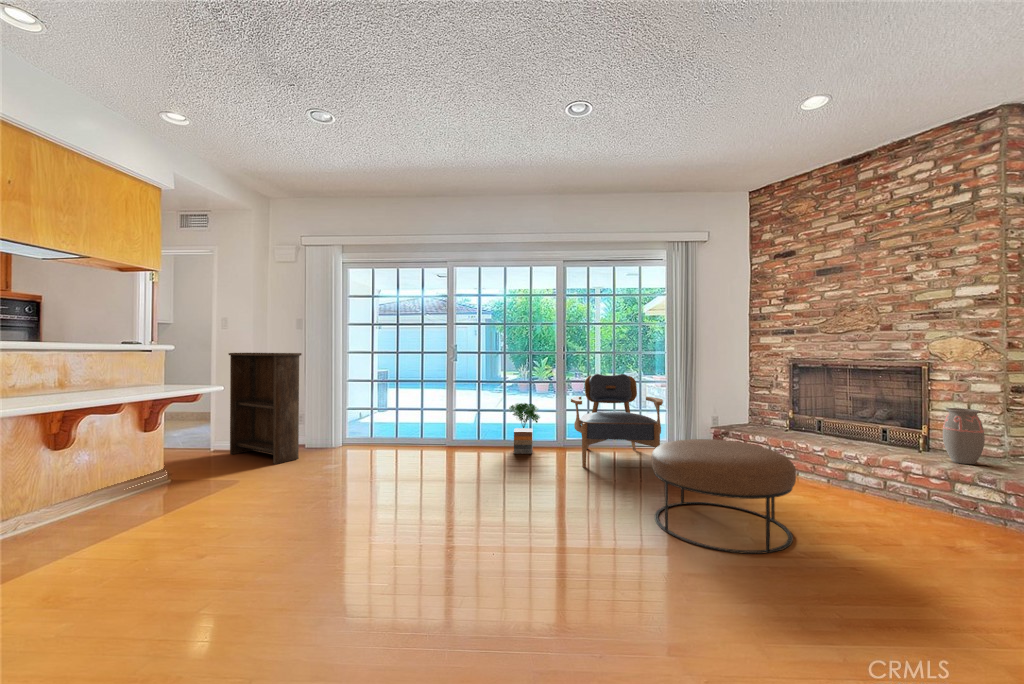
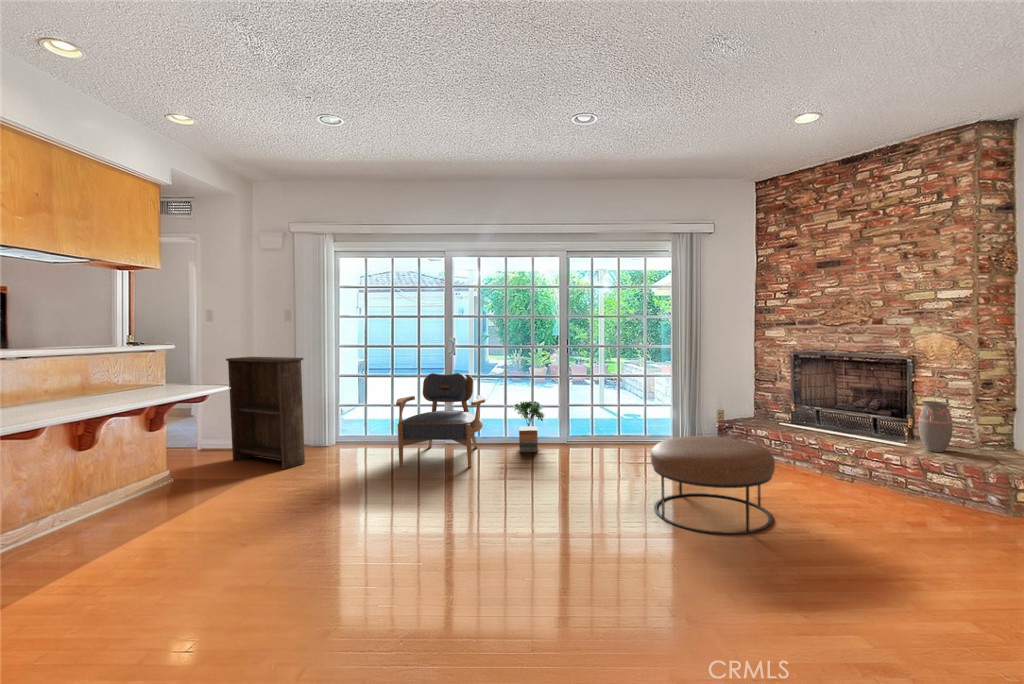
armchair: present [571,374,663,467] -> present [396,373,485,467]

